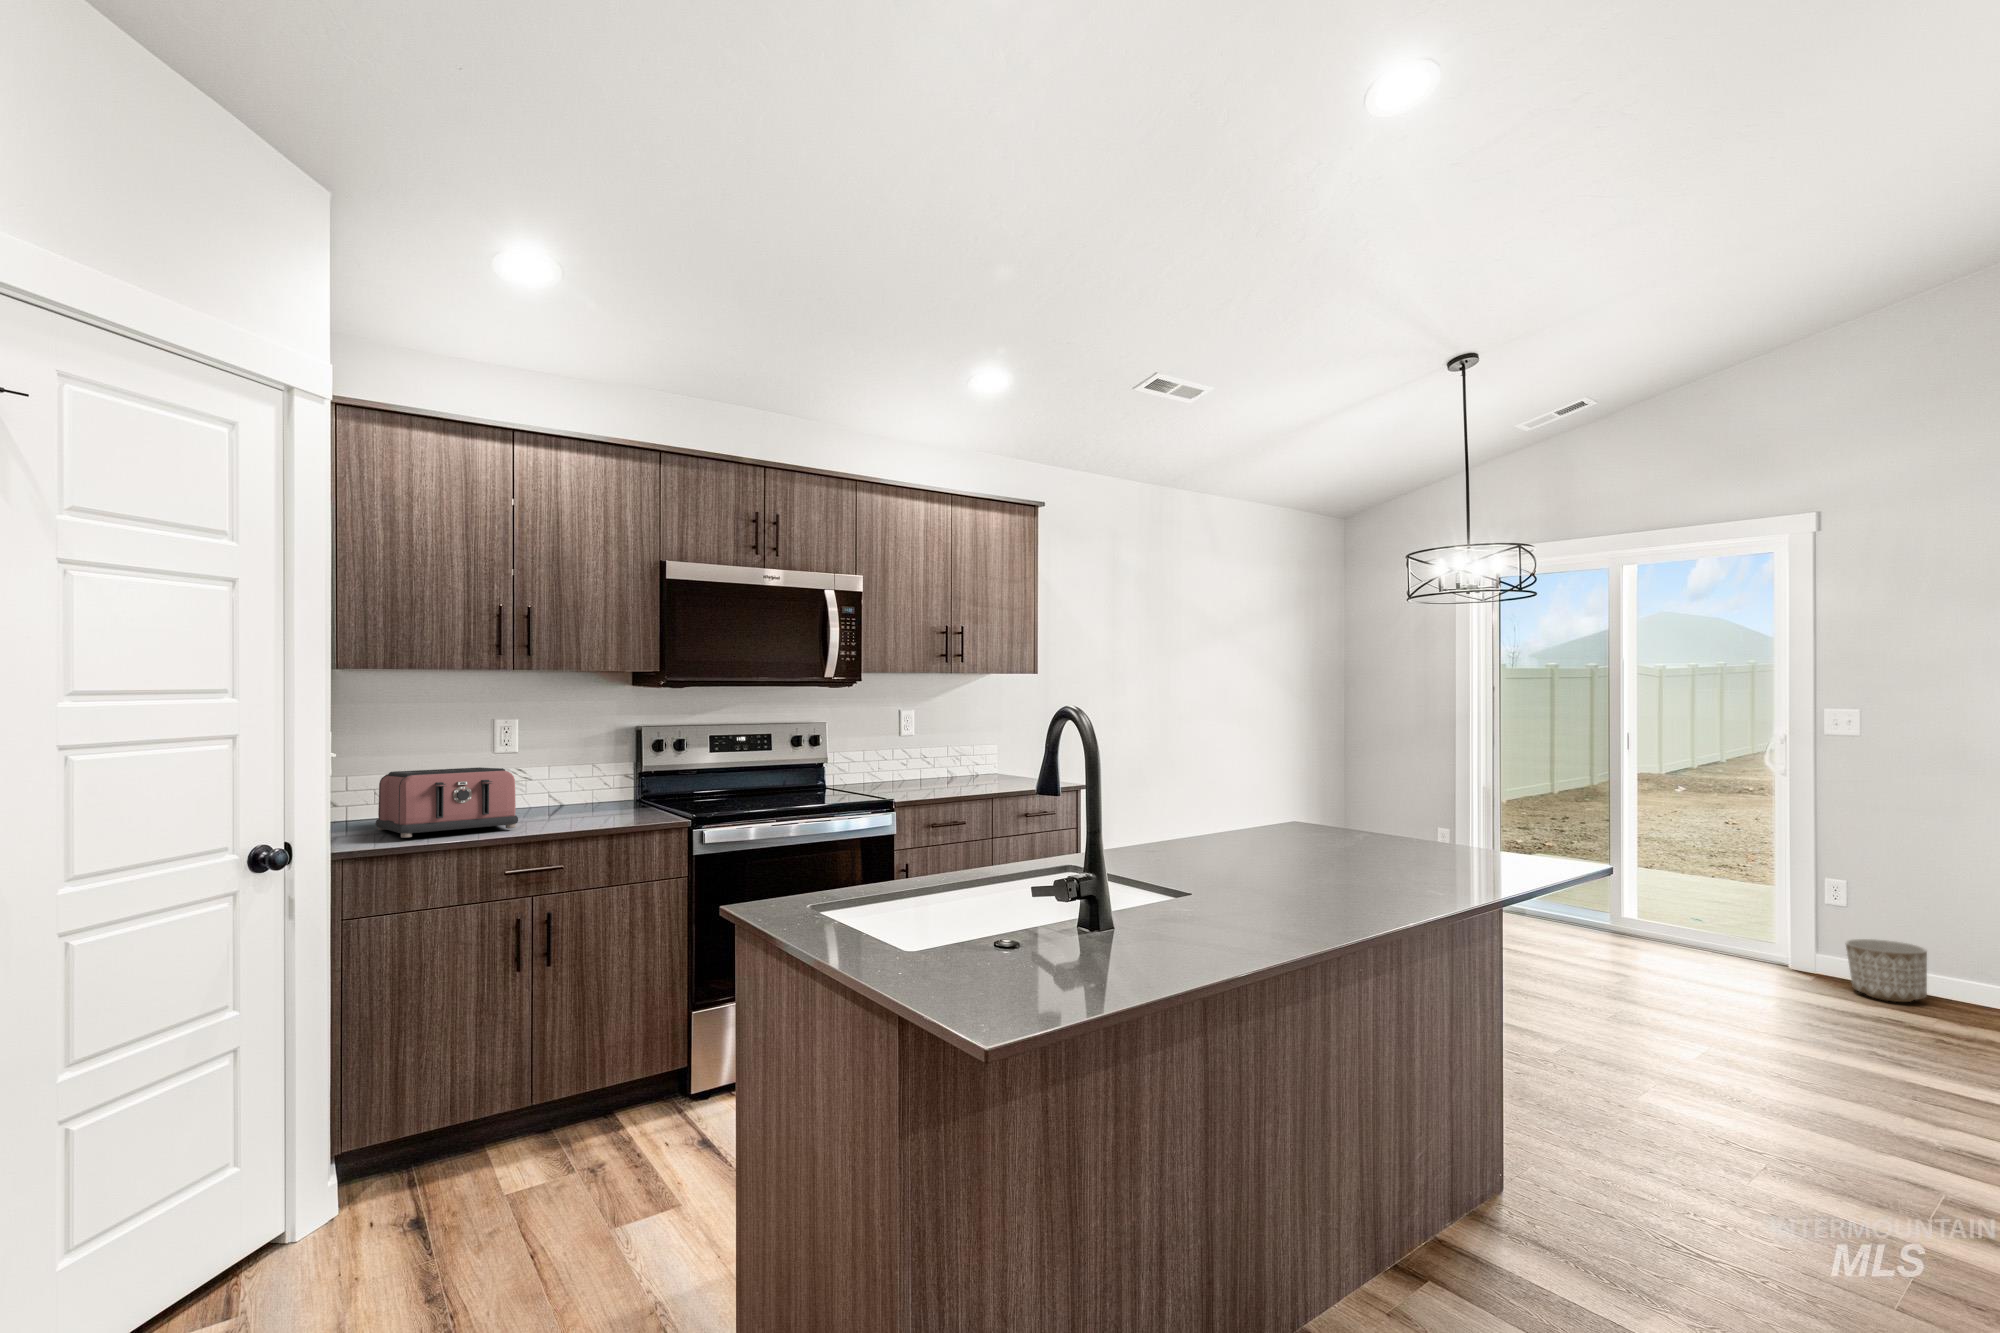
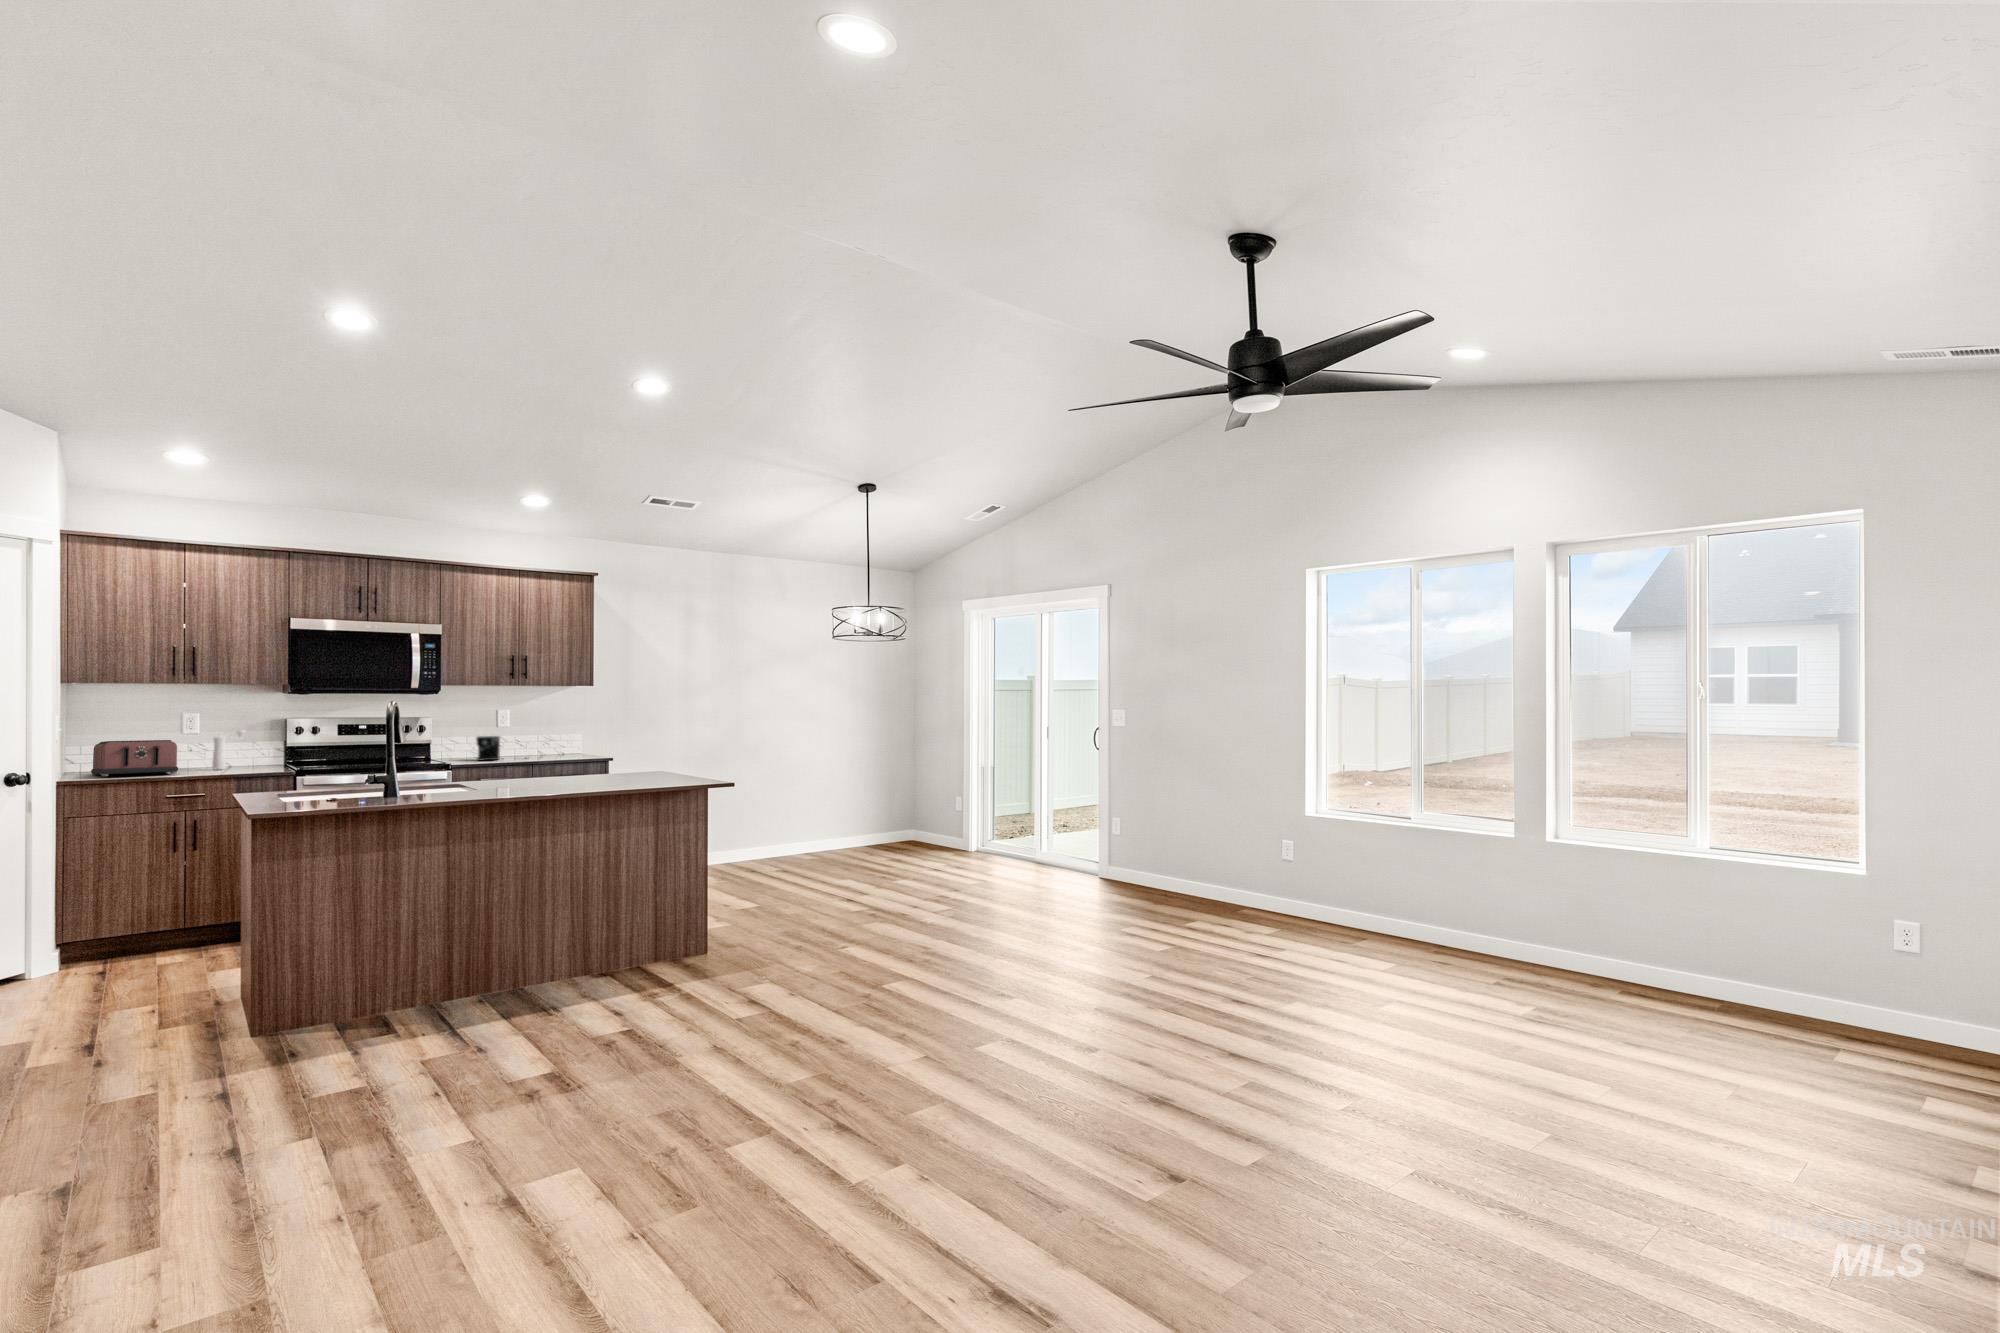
pepper mill: none [555,746,599,814] -> present [212,730,245,769]
coffee maker: none [911,751,977,791] -> present [477,736,527,761]
planter: present [1846,939,1927,1002] -> none [1097,854,1134,890]

